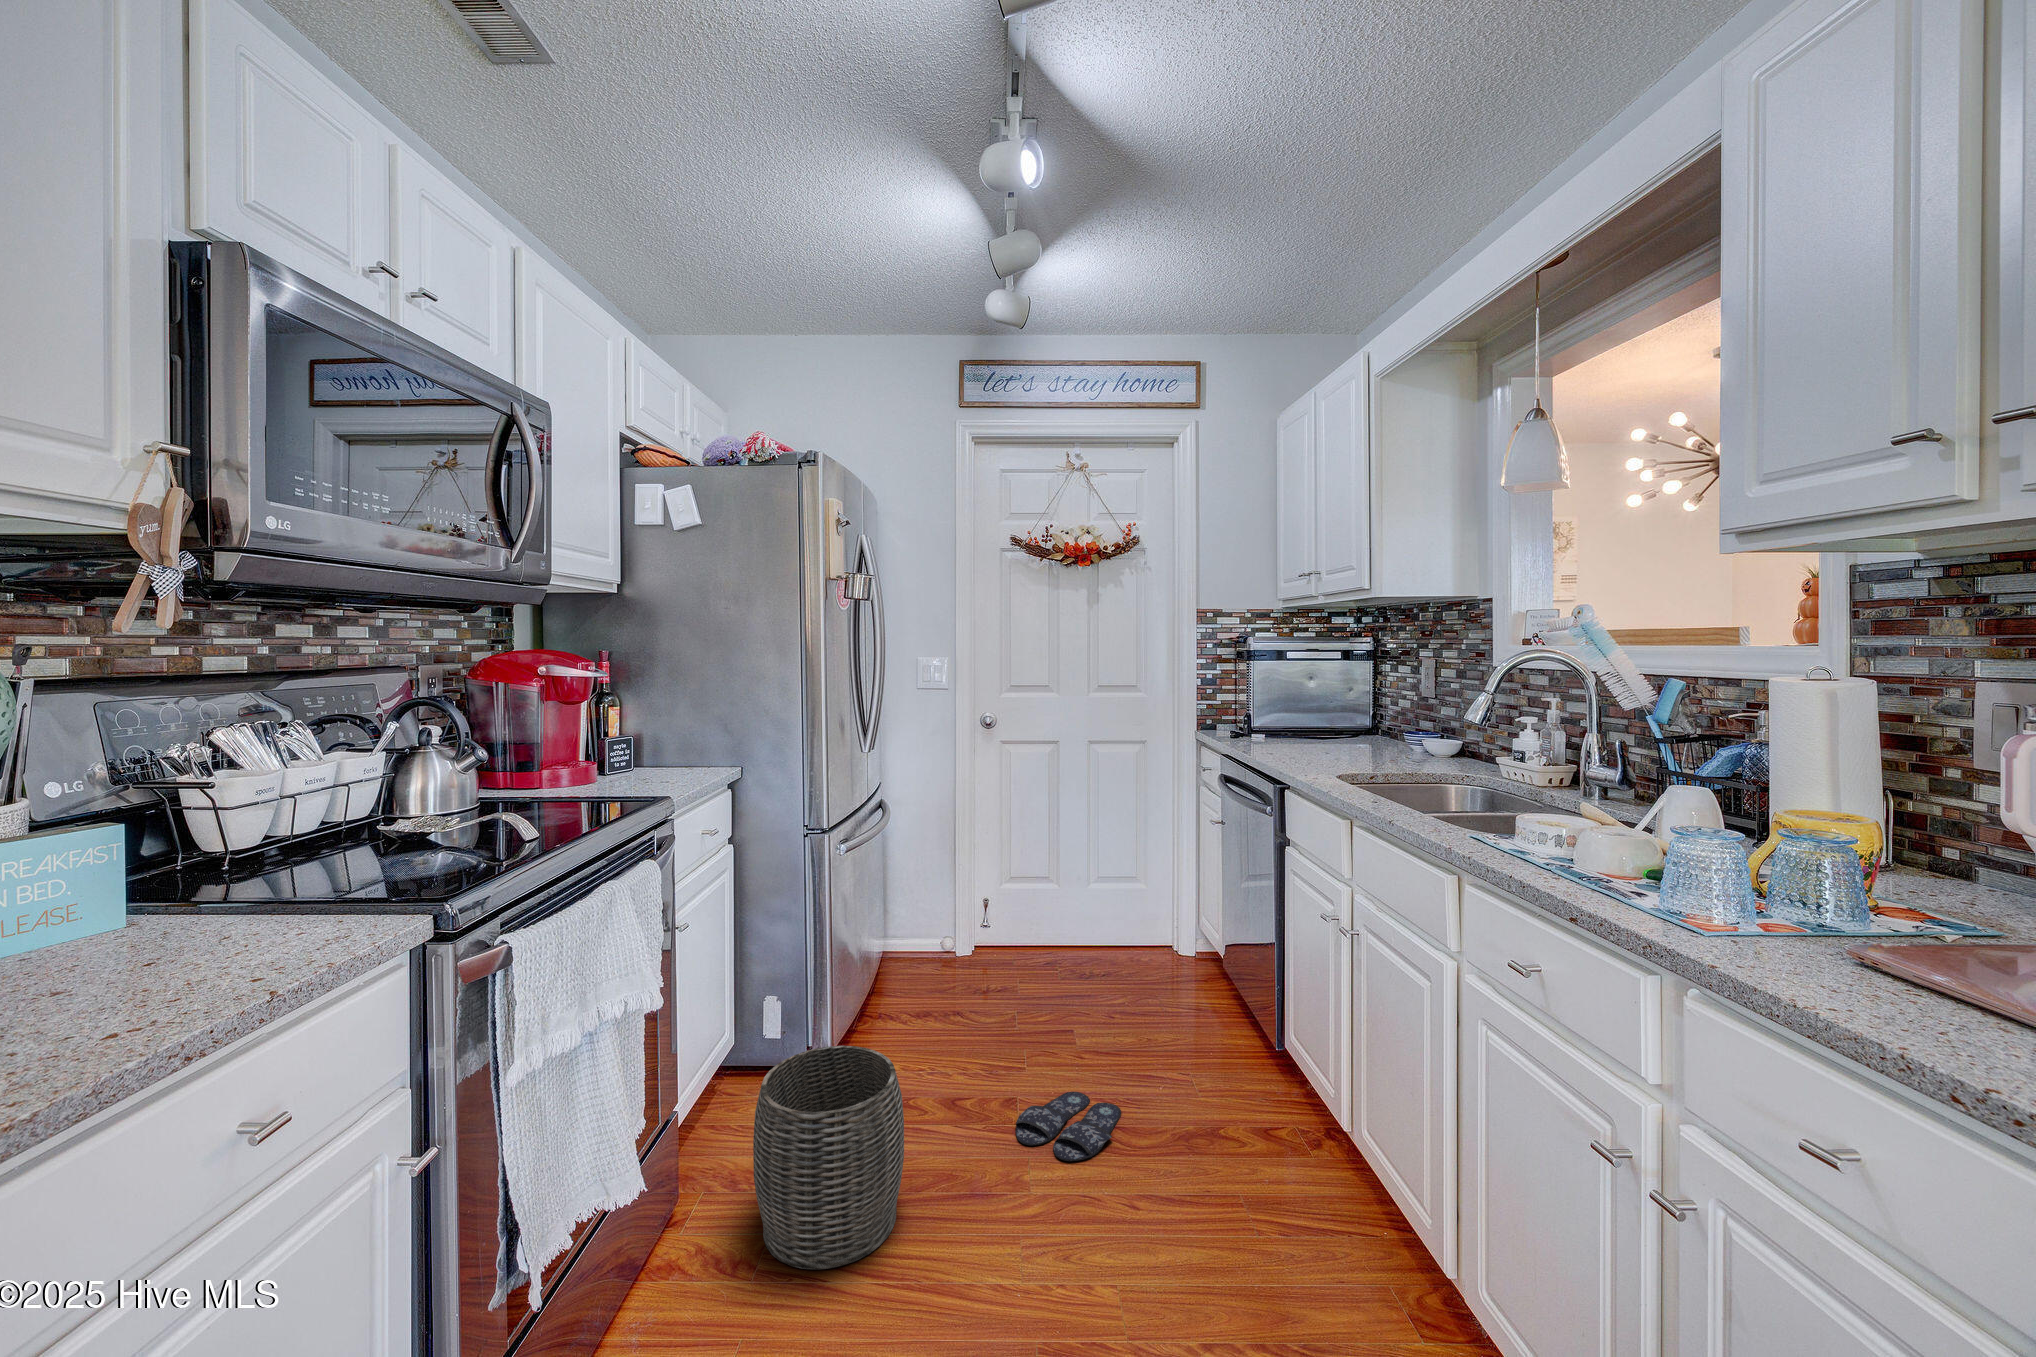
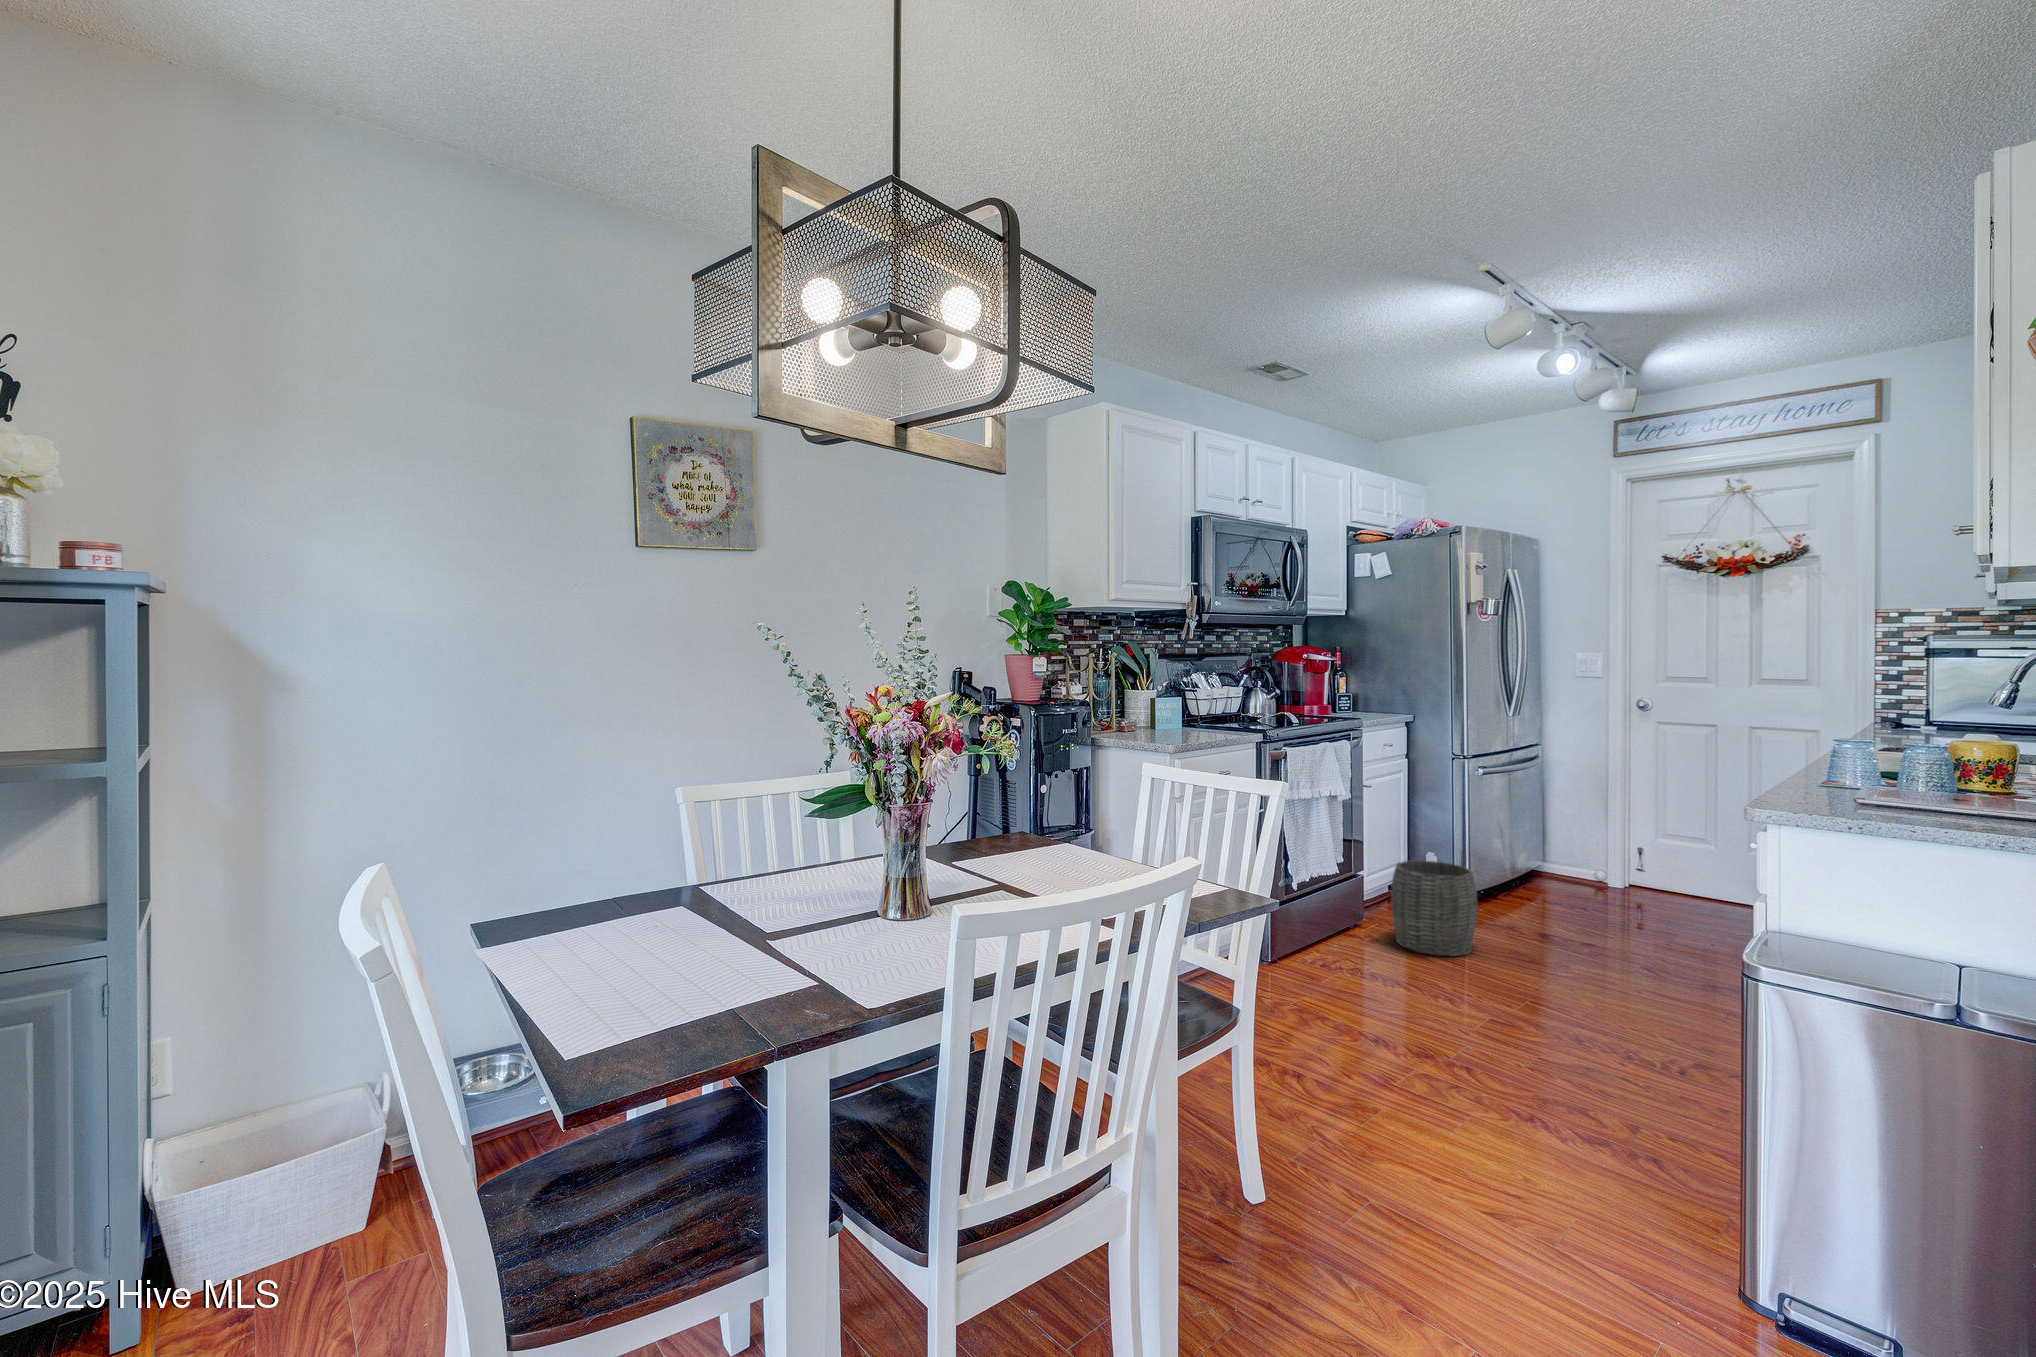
slippers: present [1016,1092,1121,1161] -> none [1569,946,1664,971]

